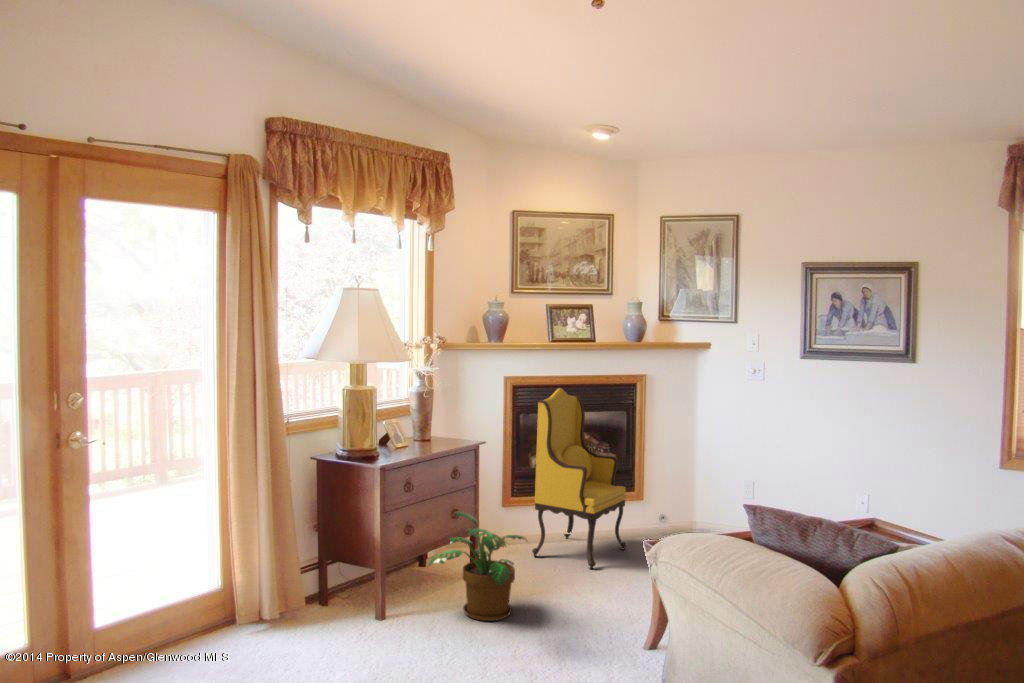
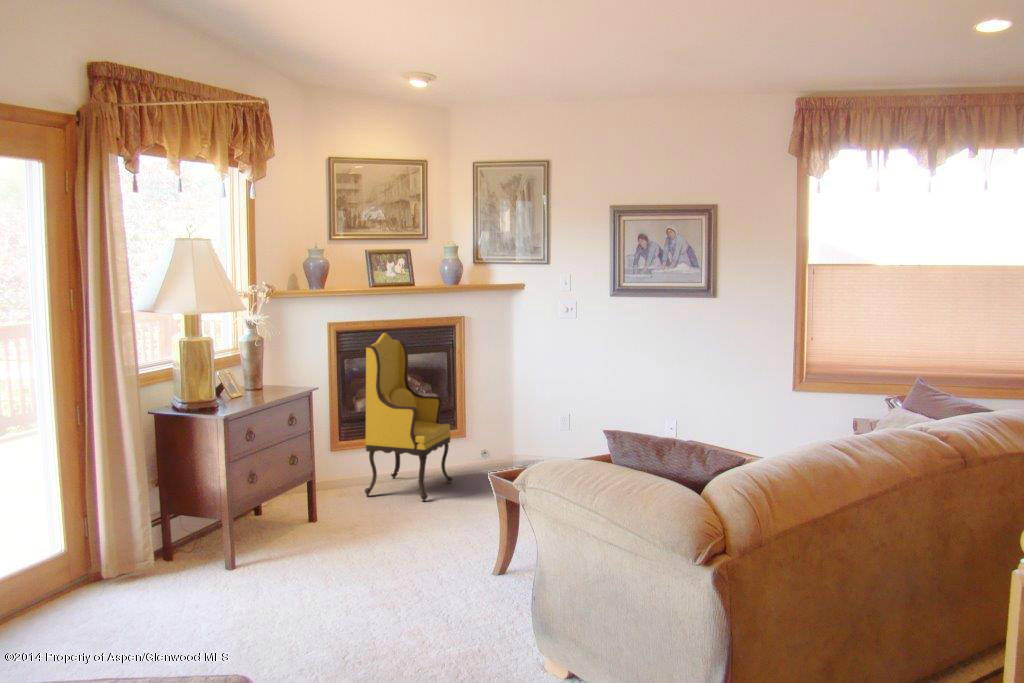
potted plant: present [428,512,527,621] -> none [277,455,374,551]

